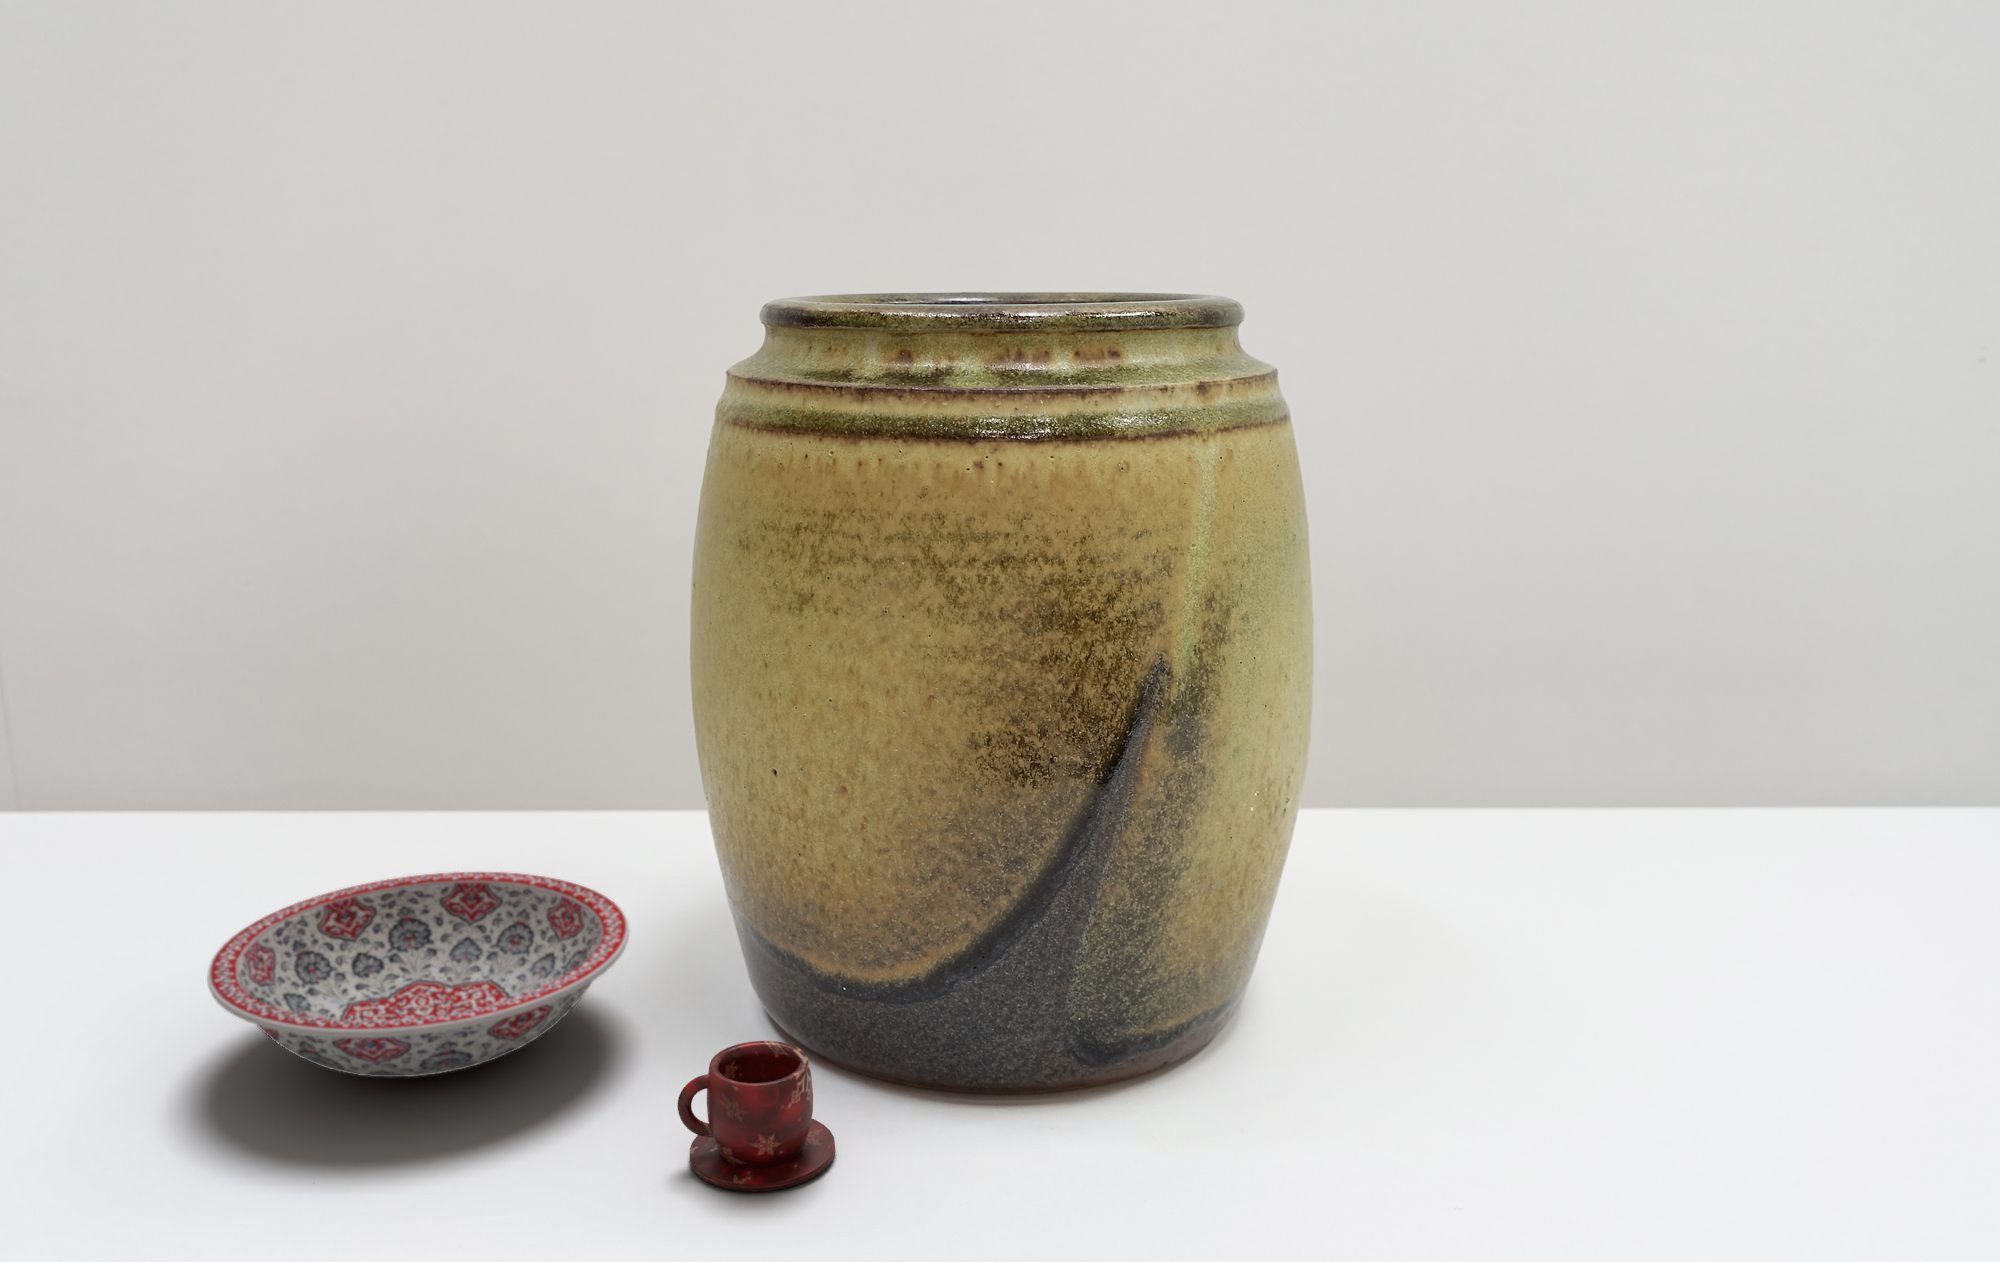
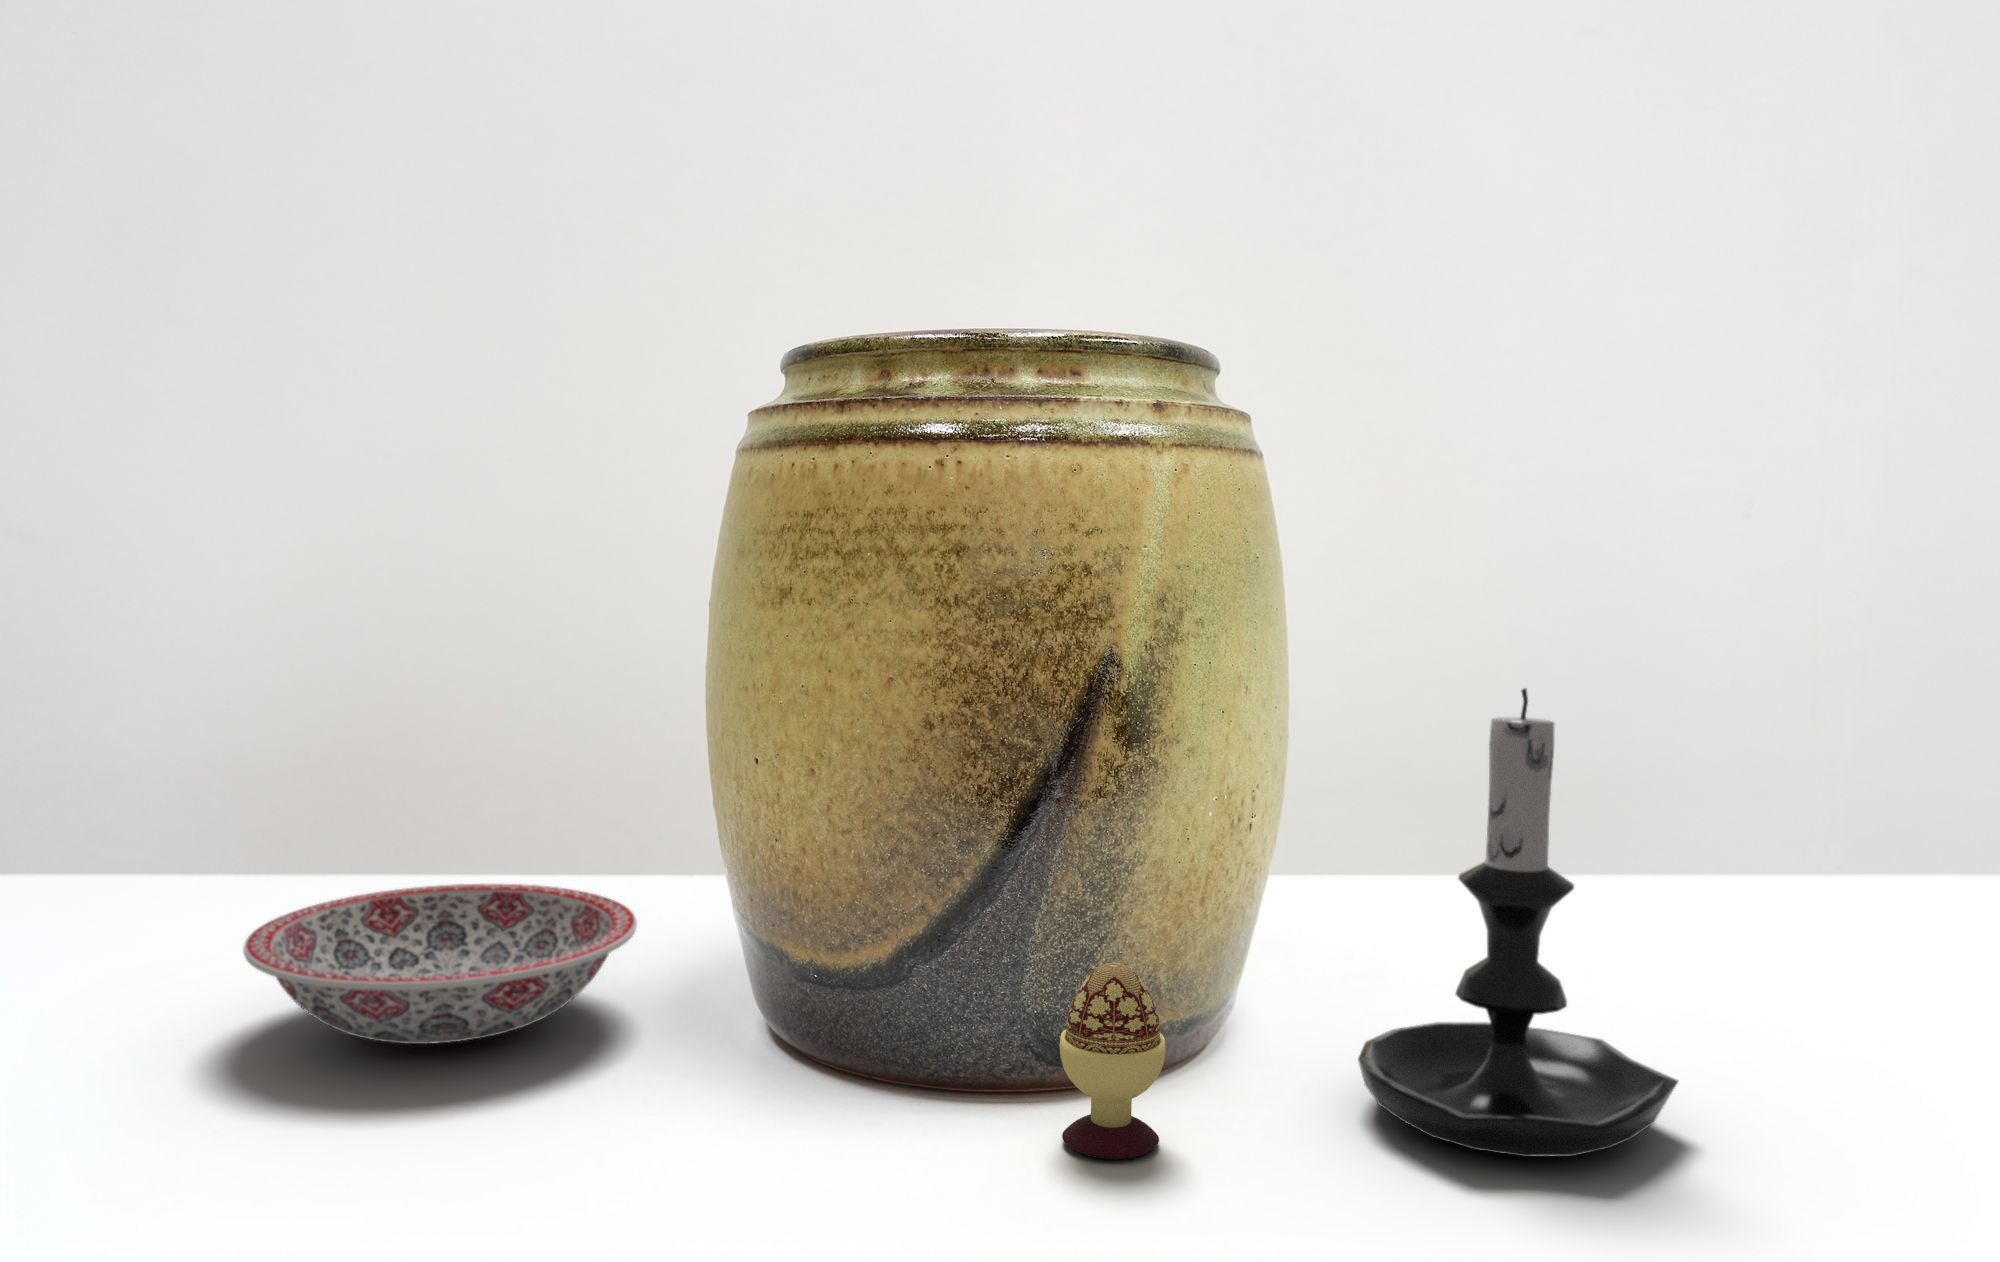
candle holder: none [1401,678,1715,1146] -> present [1358,688,1678,1157]
decorative egg: none [1117,979,1225,1176] -> present [1060,963,1166,1159]
teacup: present [677,1041,835,1191] -> none [641,1013,790,1148]

